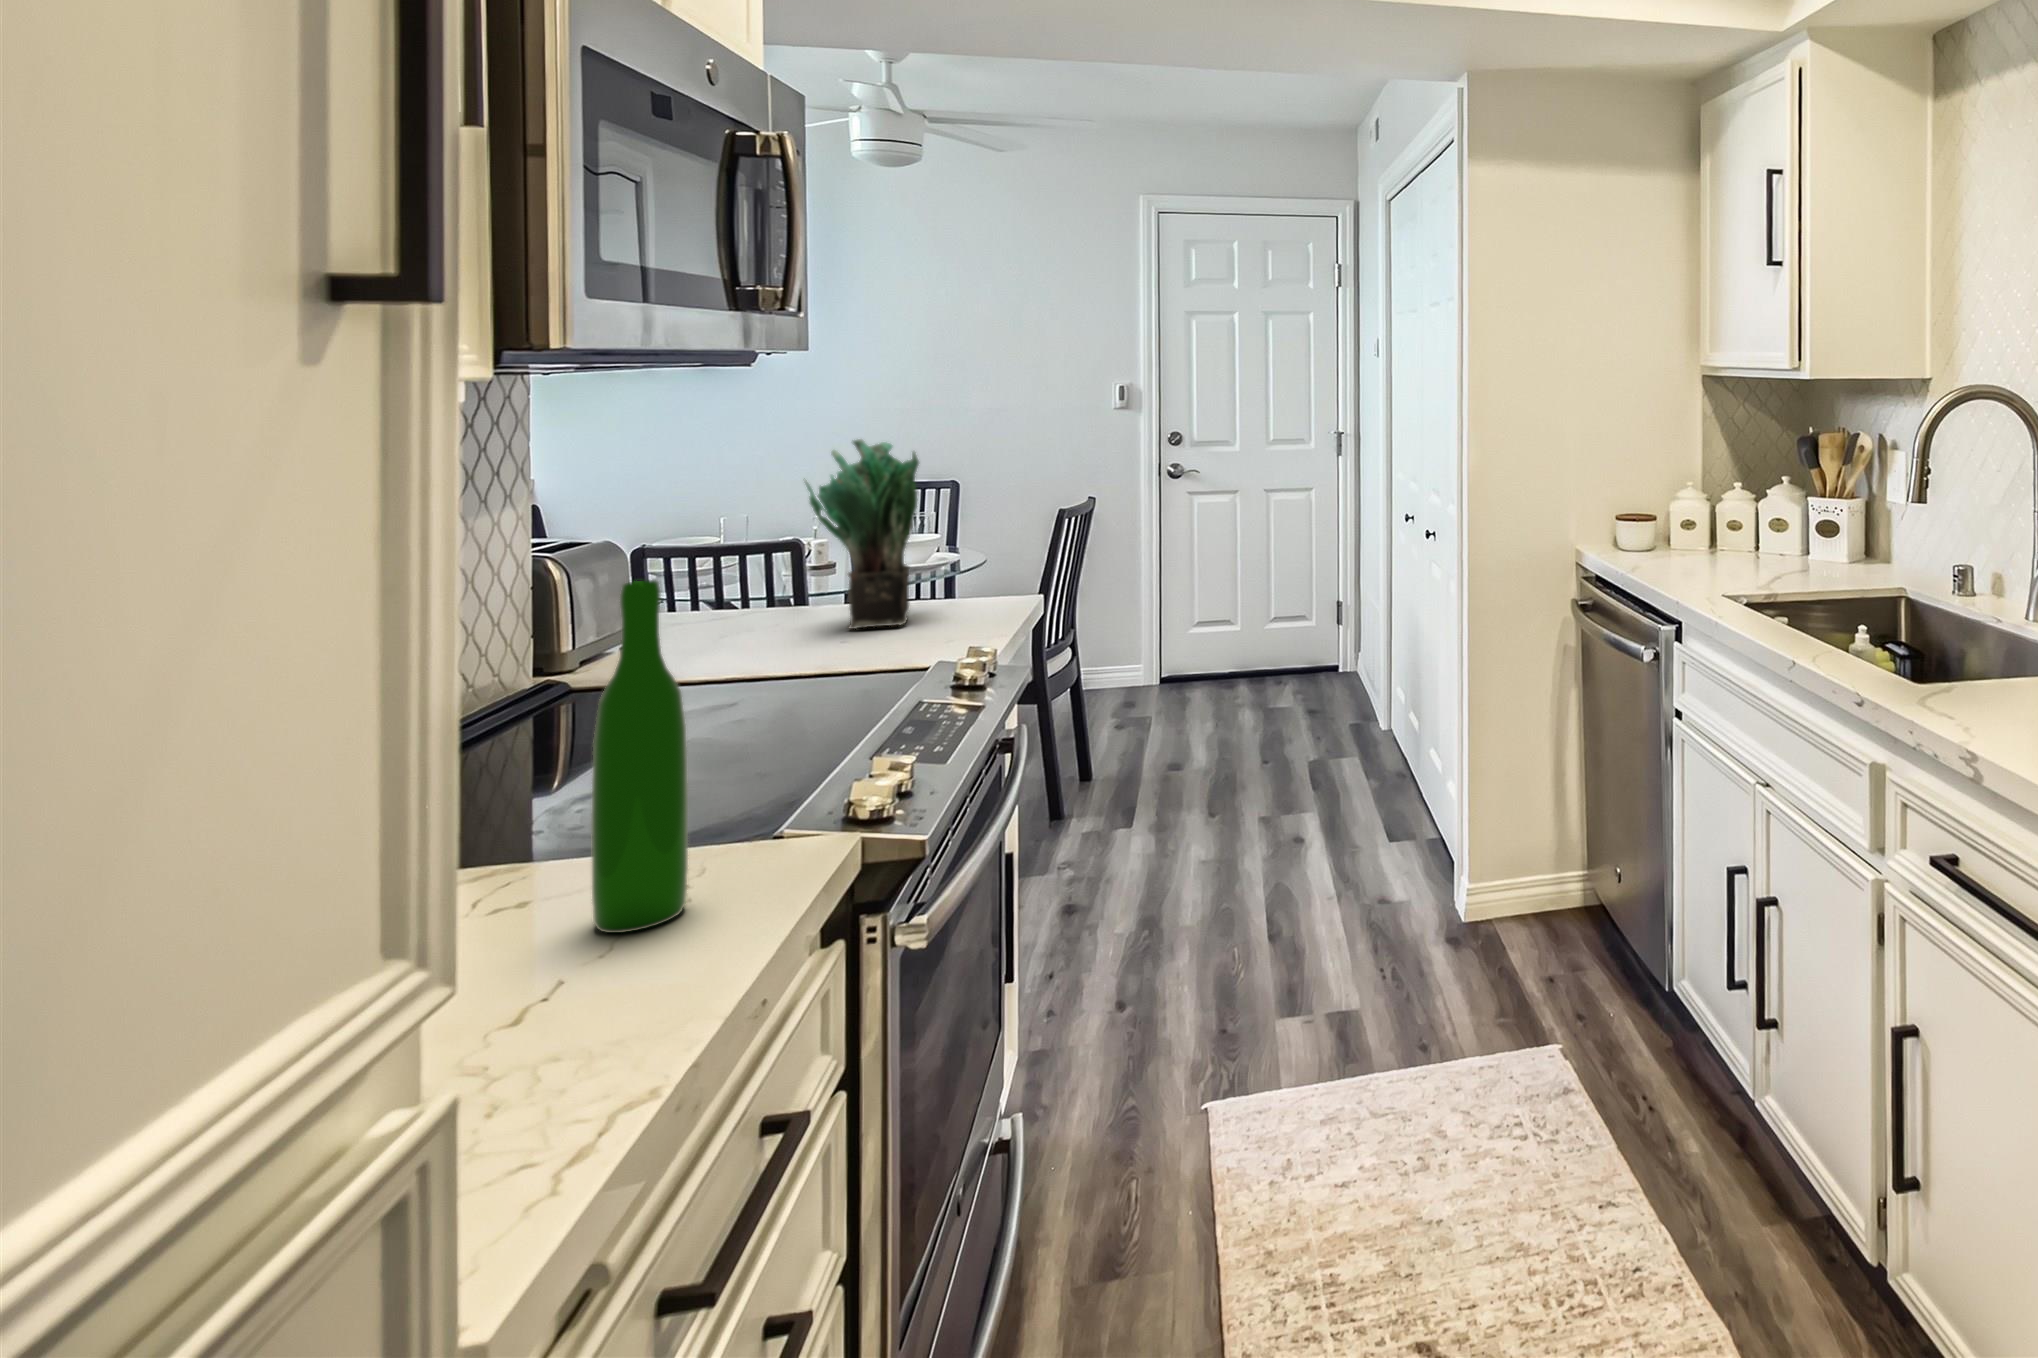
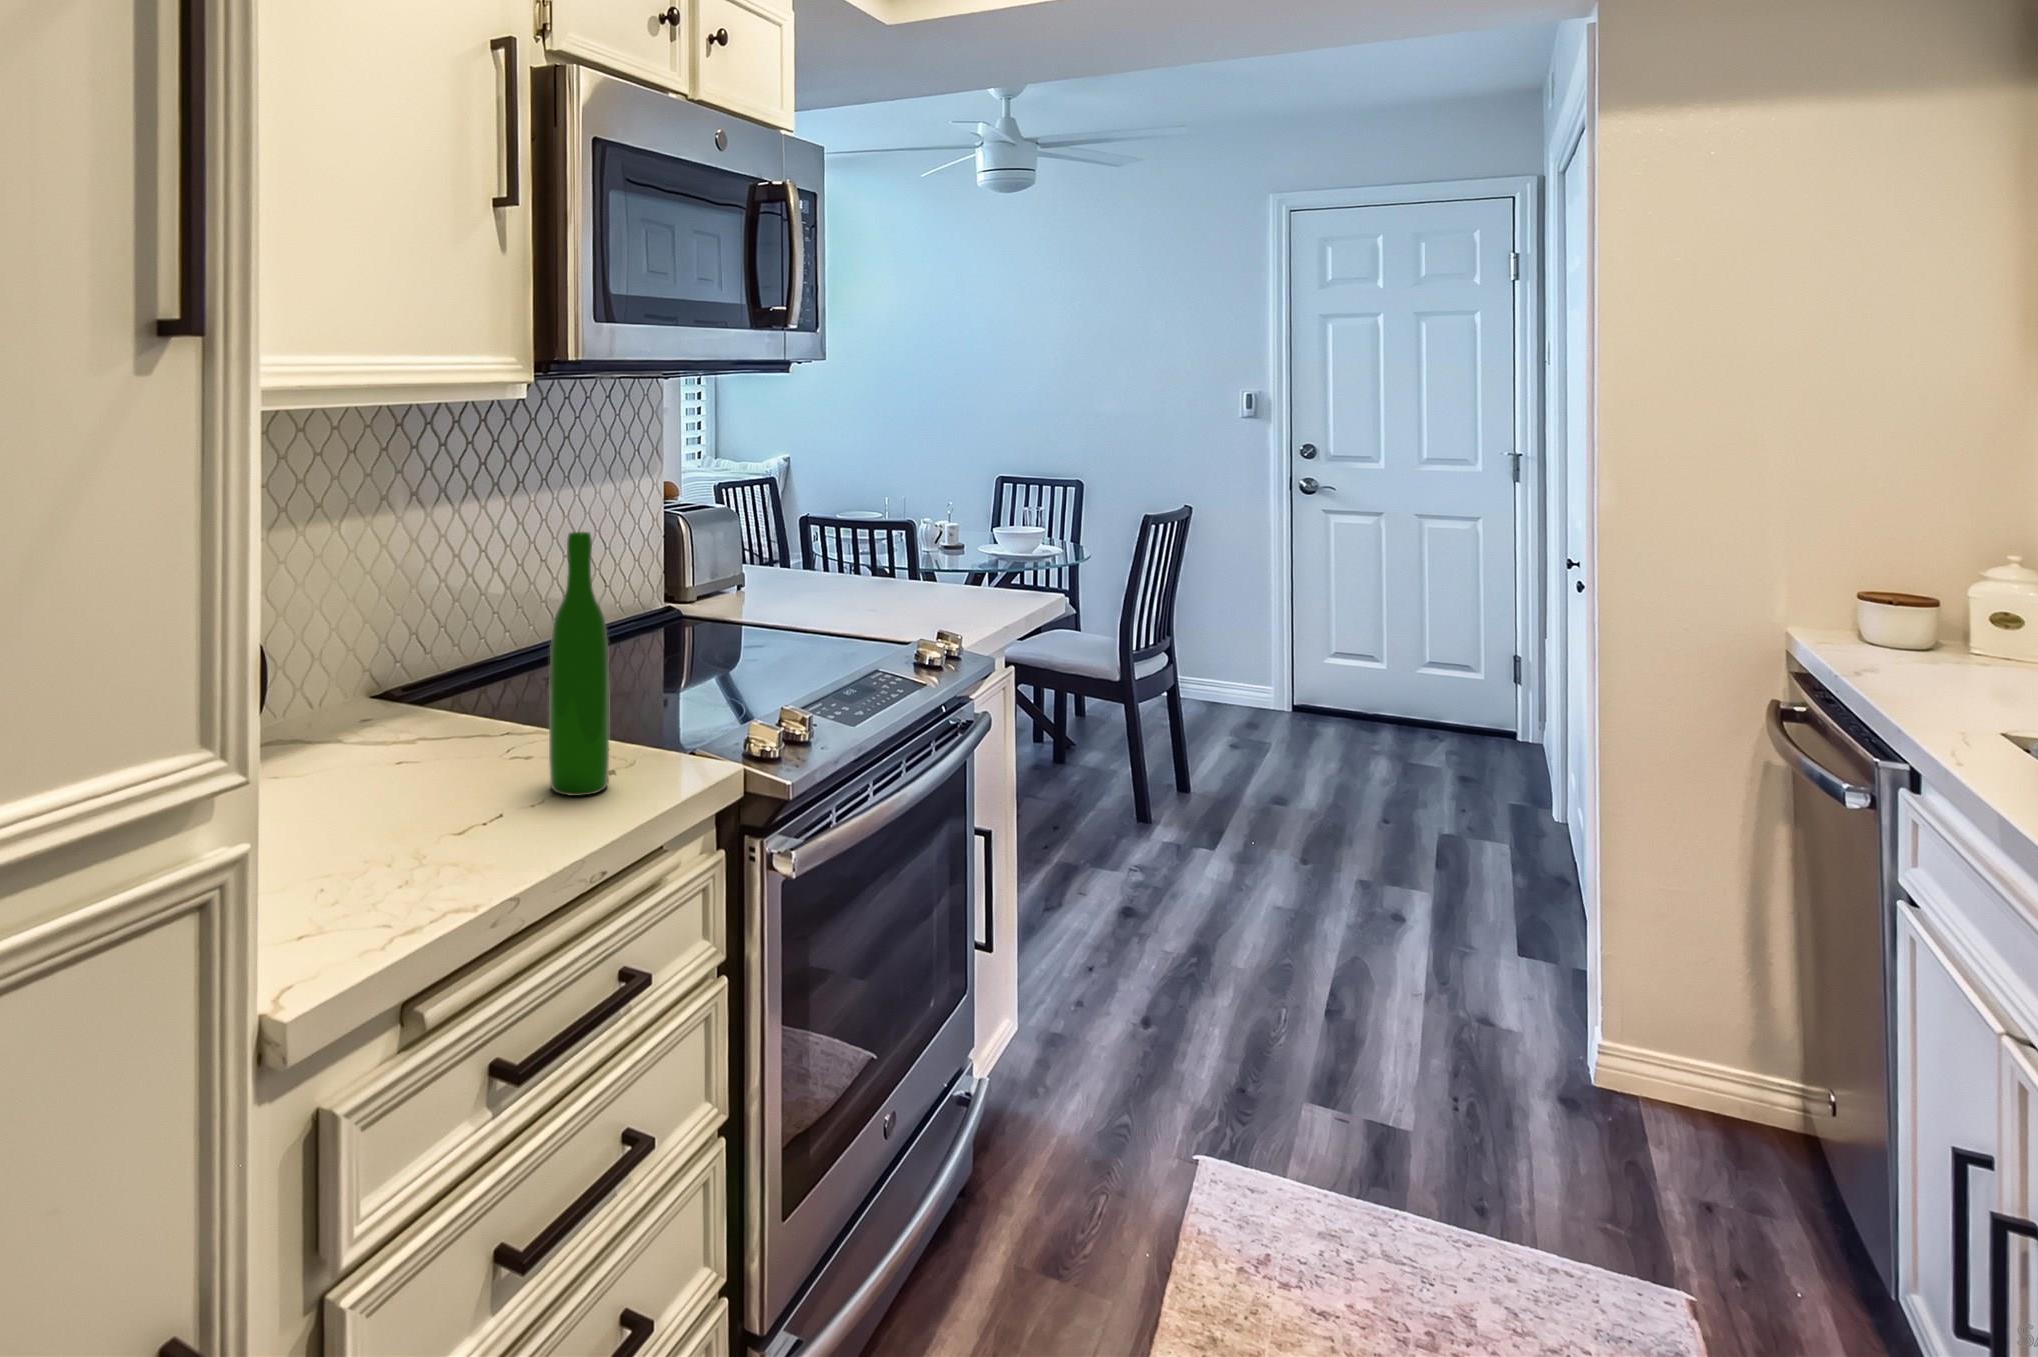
potted plant: present [805,439,919,629] -> none [852,433,944,602]

